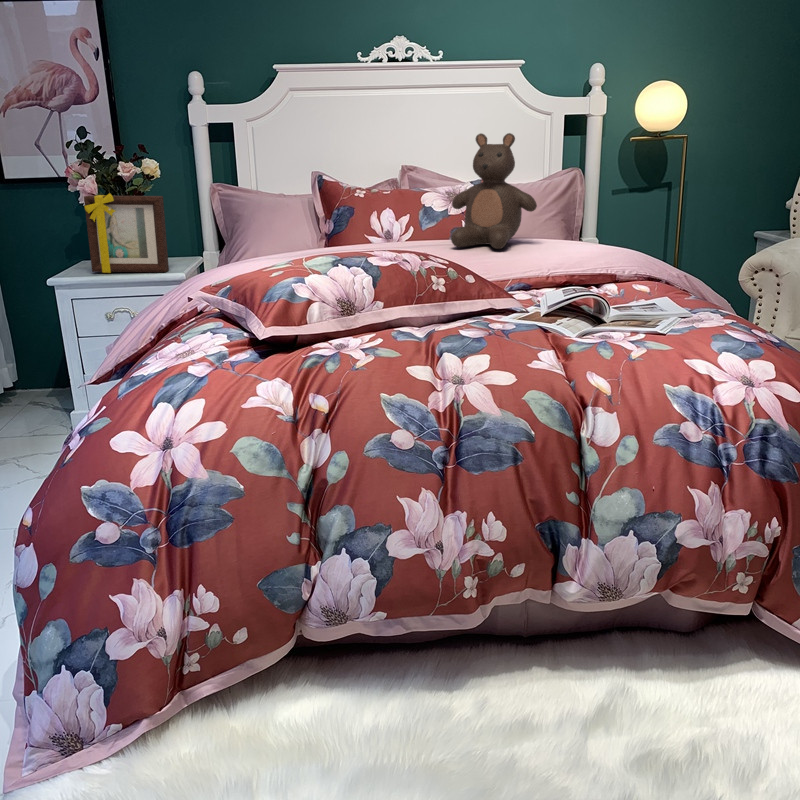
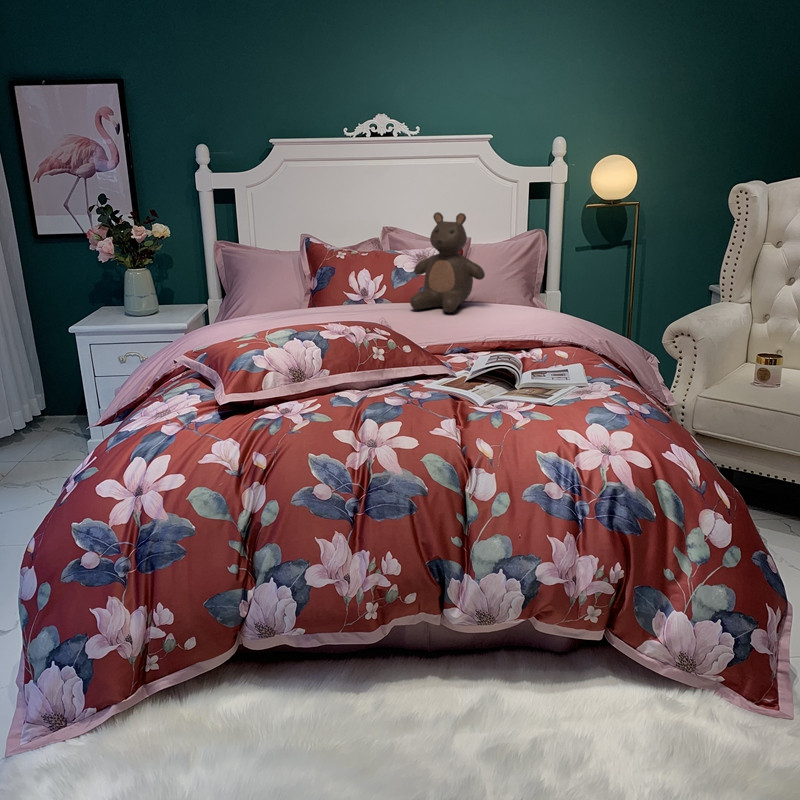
picture frame: present [84,193,169,273] -> none [103,253,175,320]

